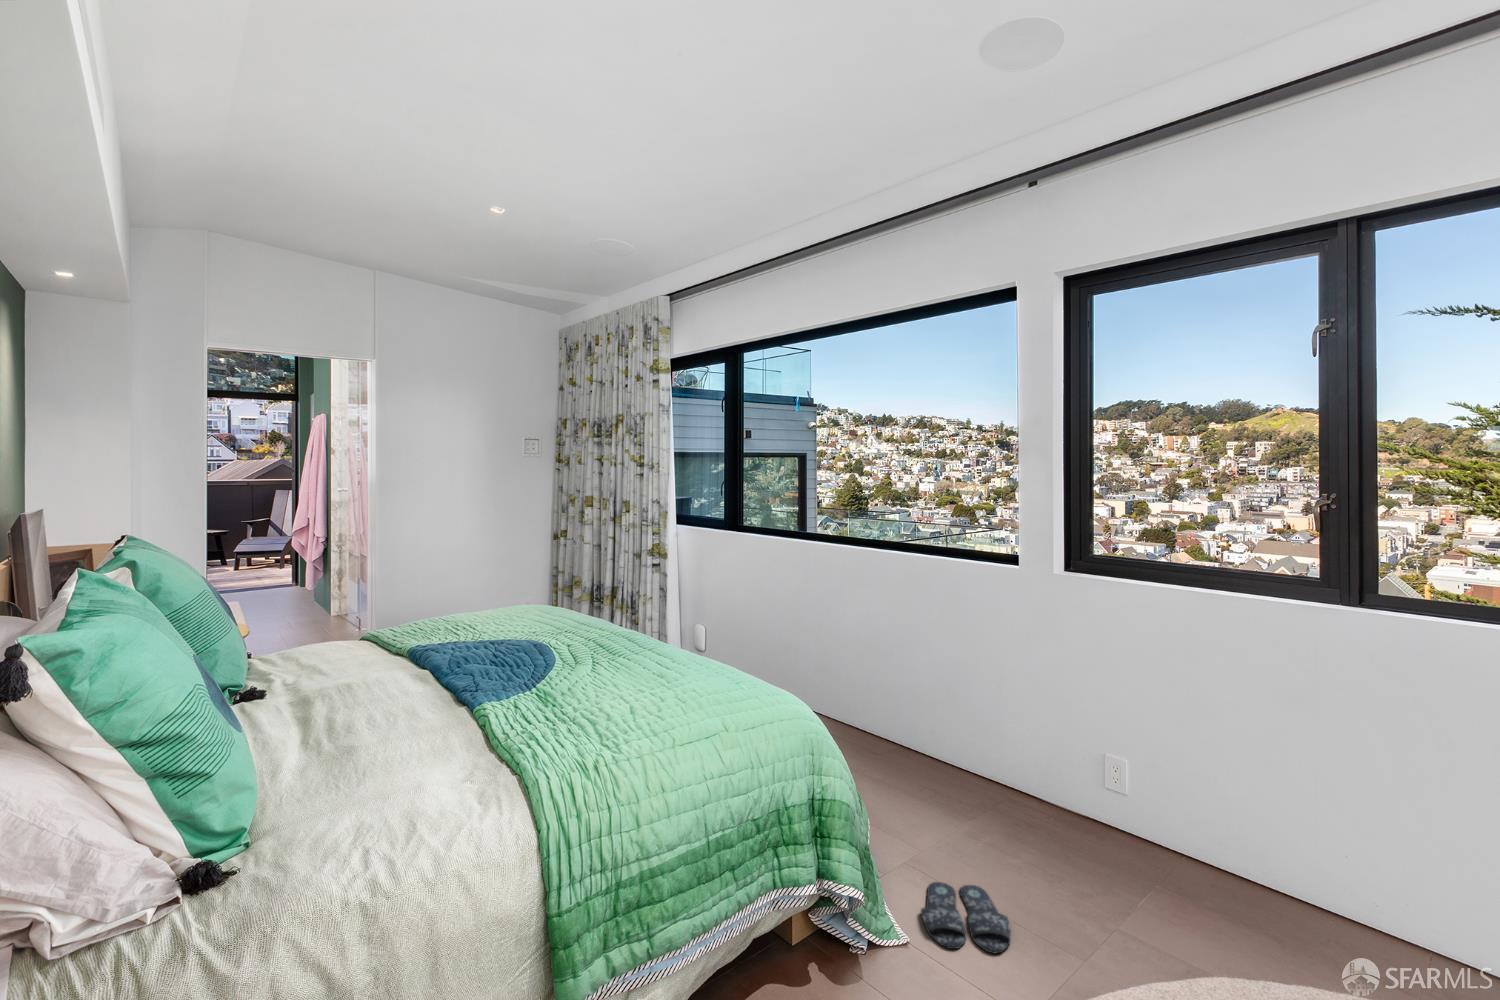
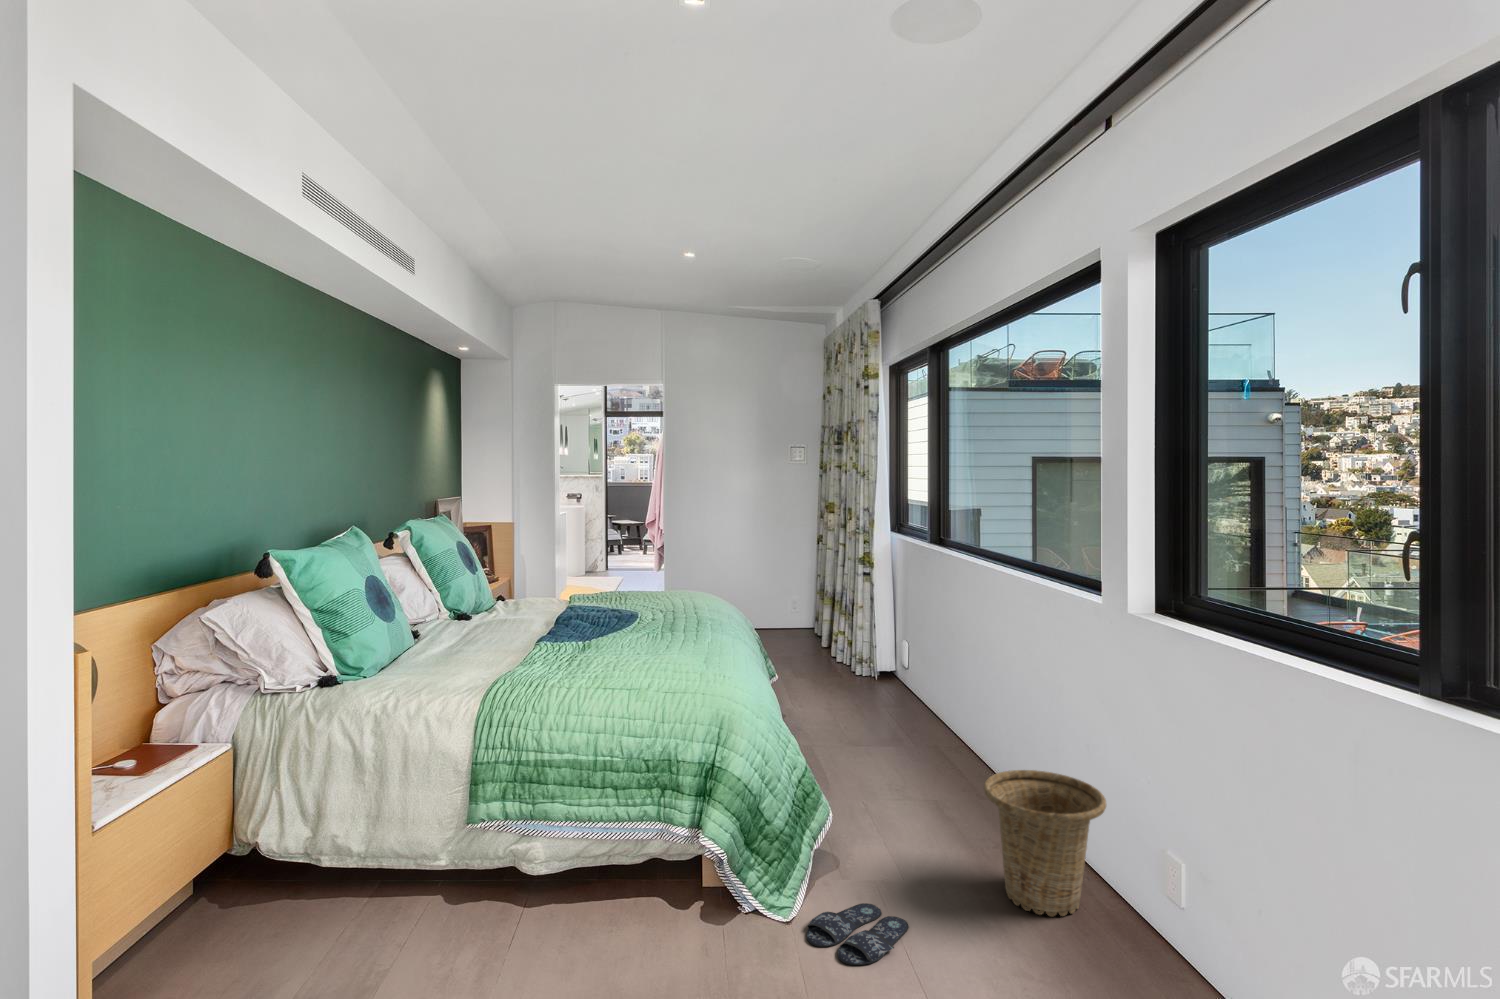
basket: none [965,715,1068,836] -> present [984,770,1106,917]

